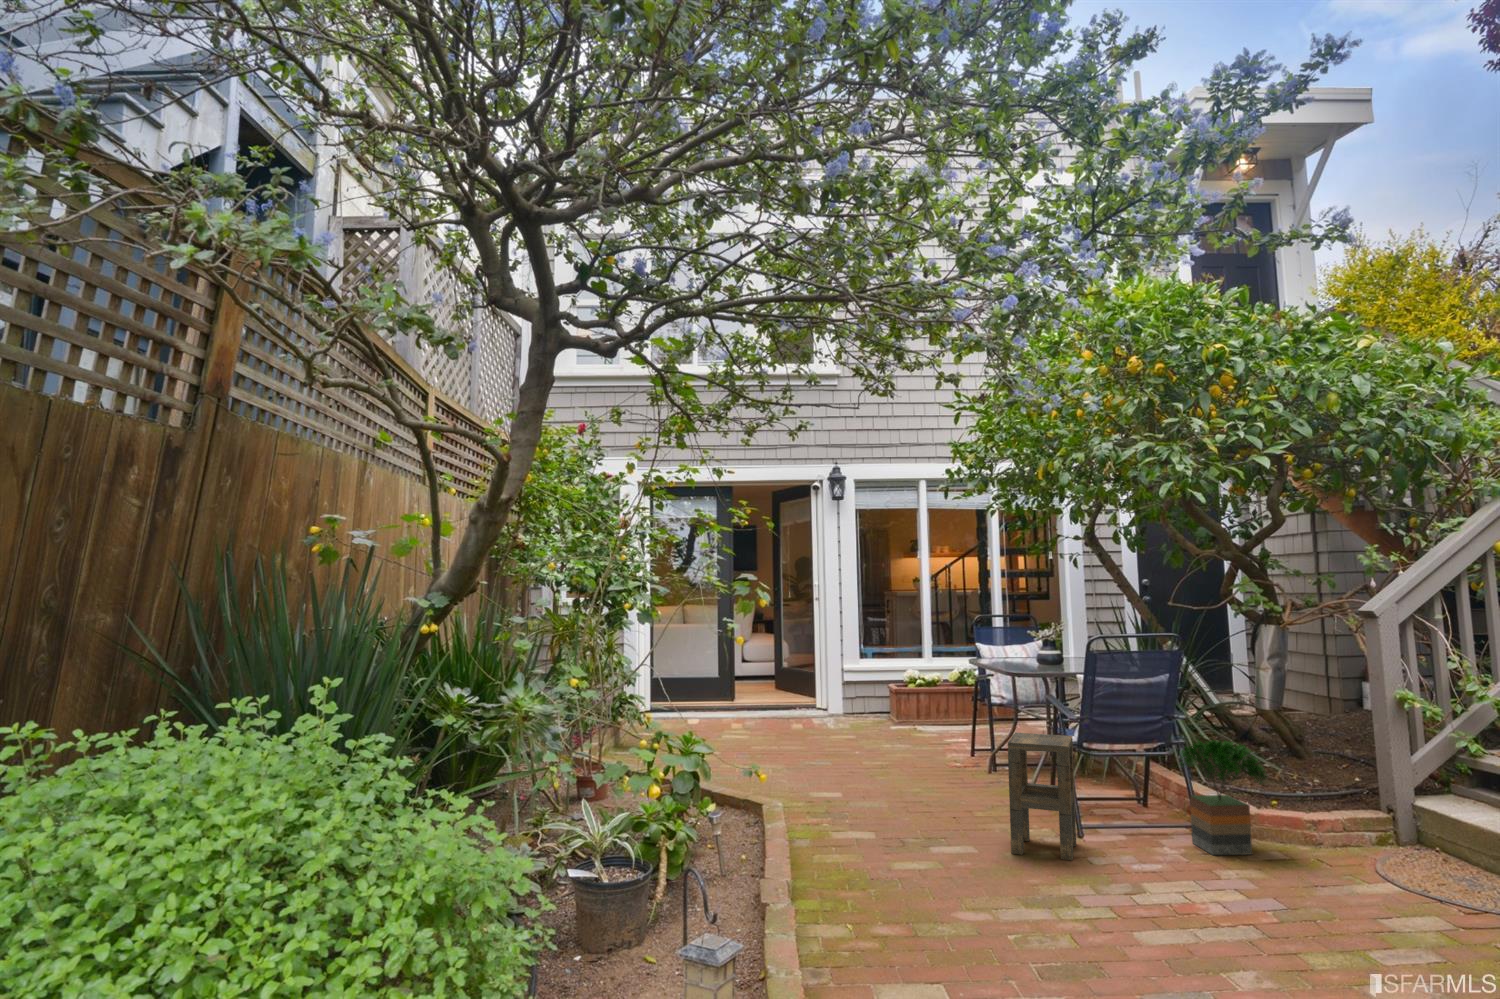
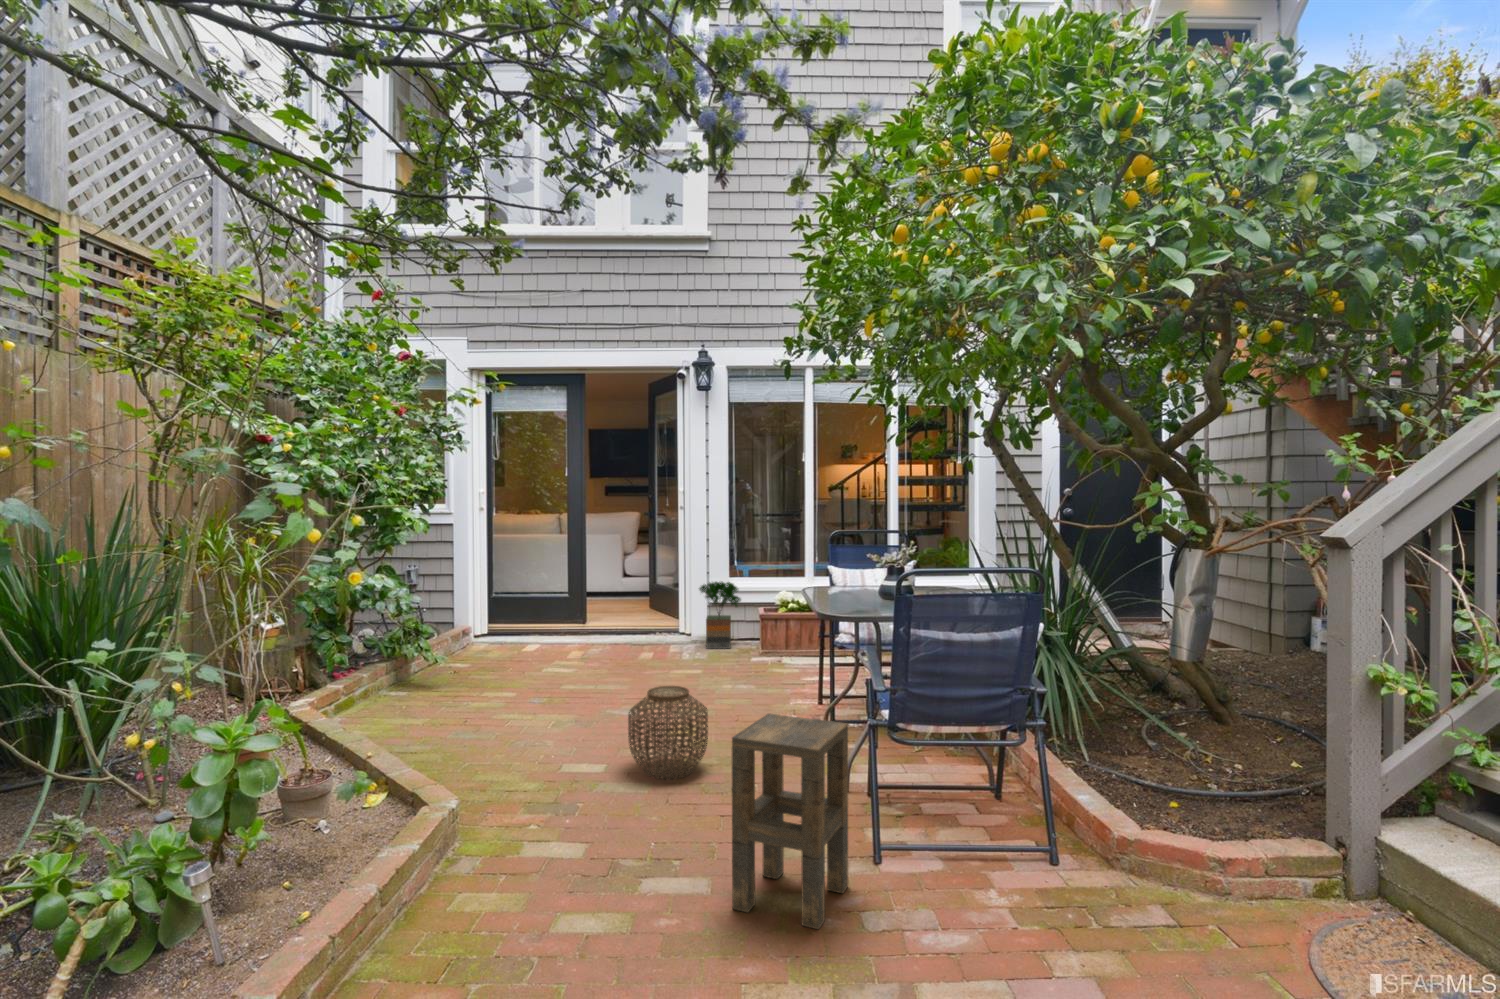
woven basket: none [872,730,930,798] -> present [628,686,708,779]
potted tree: present [1180,740,1268,855] -> present [699,582,741,649]

